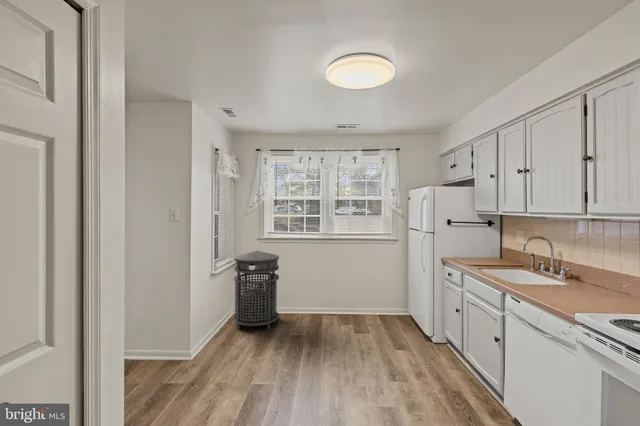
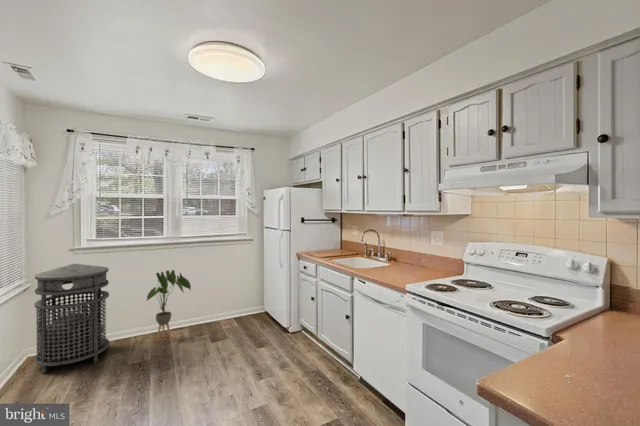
house plant: none [304,263,339,323] -> present [147,270,191,342]

